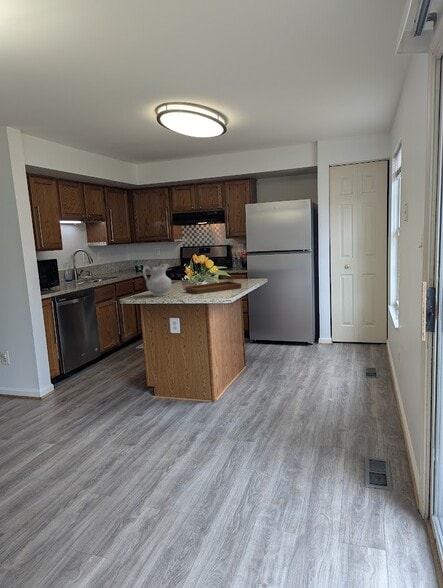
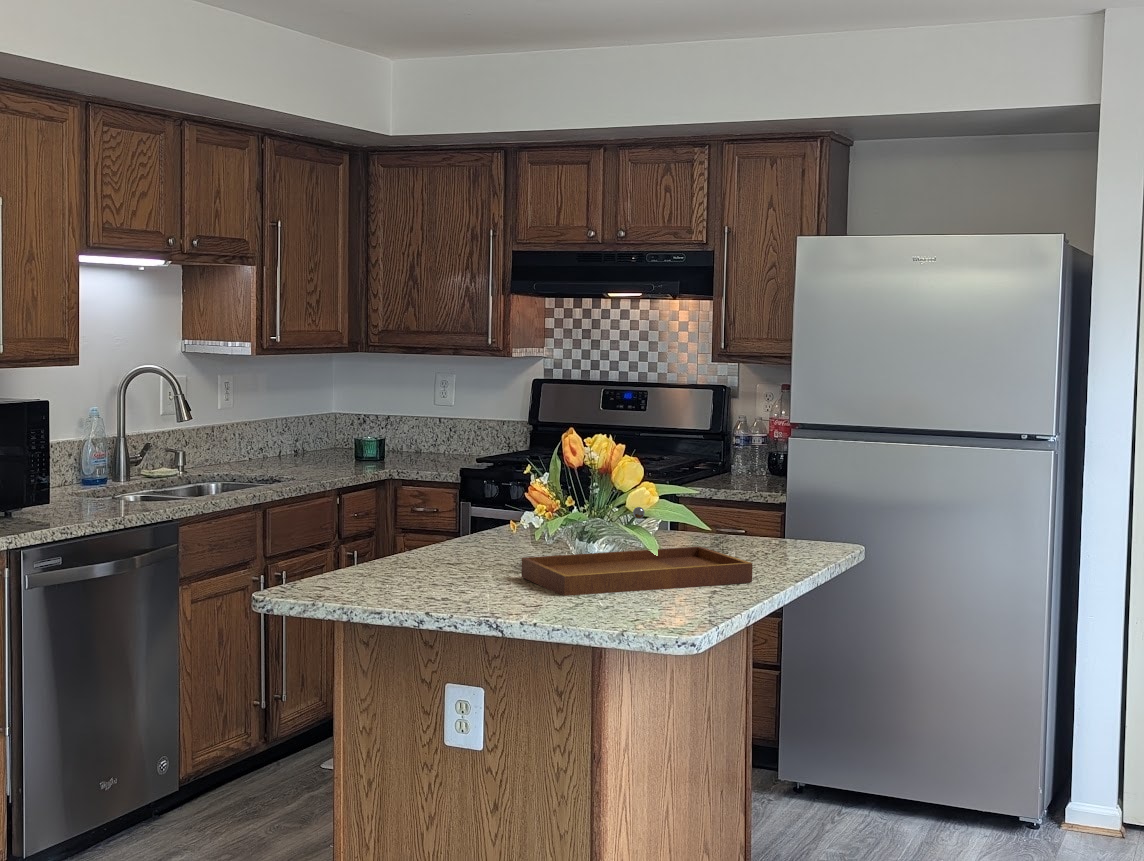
ceramic pitcher: present [143,264,172,296] -> none [350,456,464,590]

